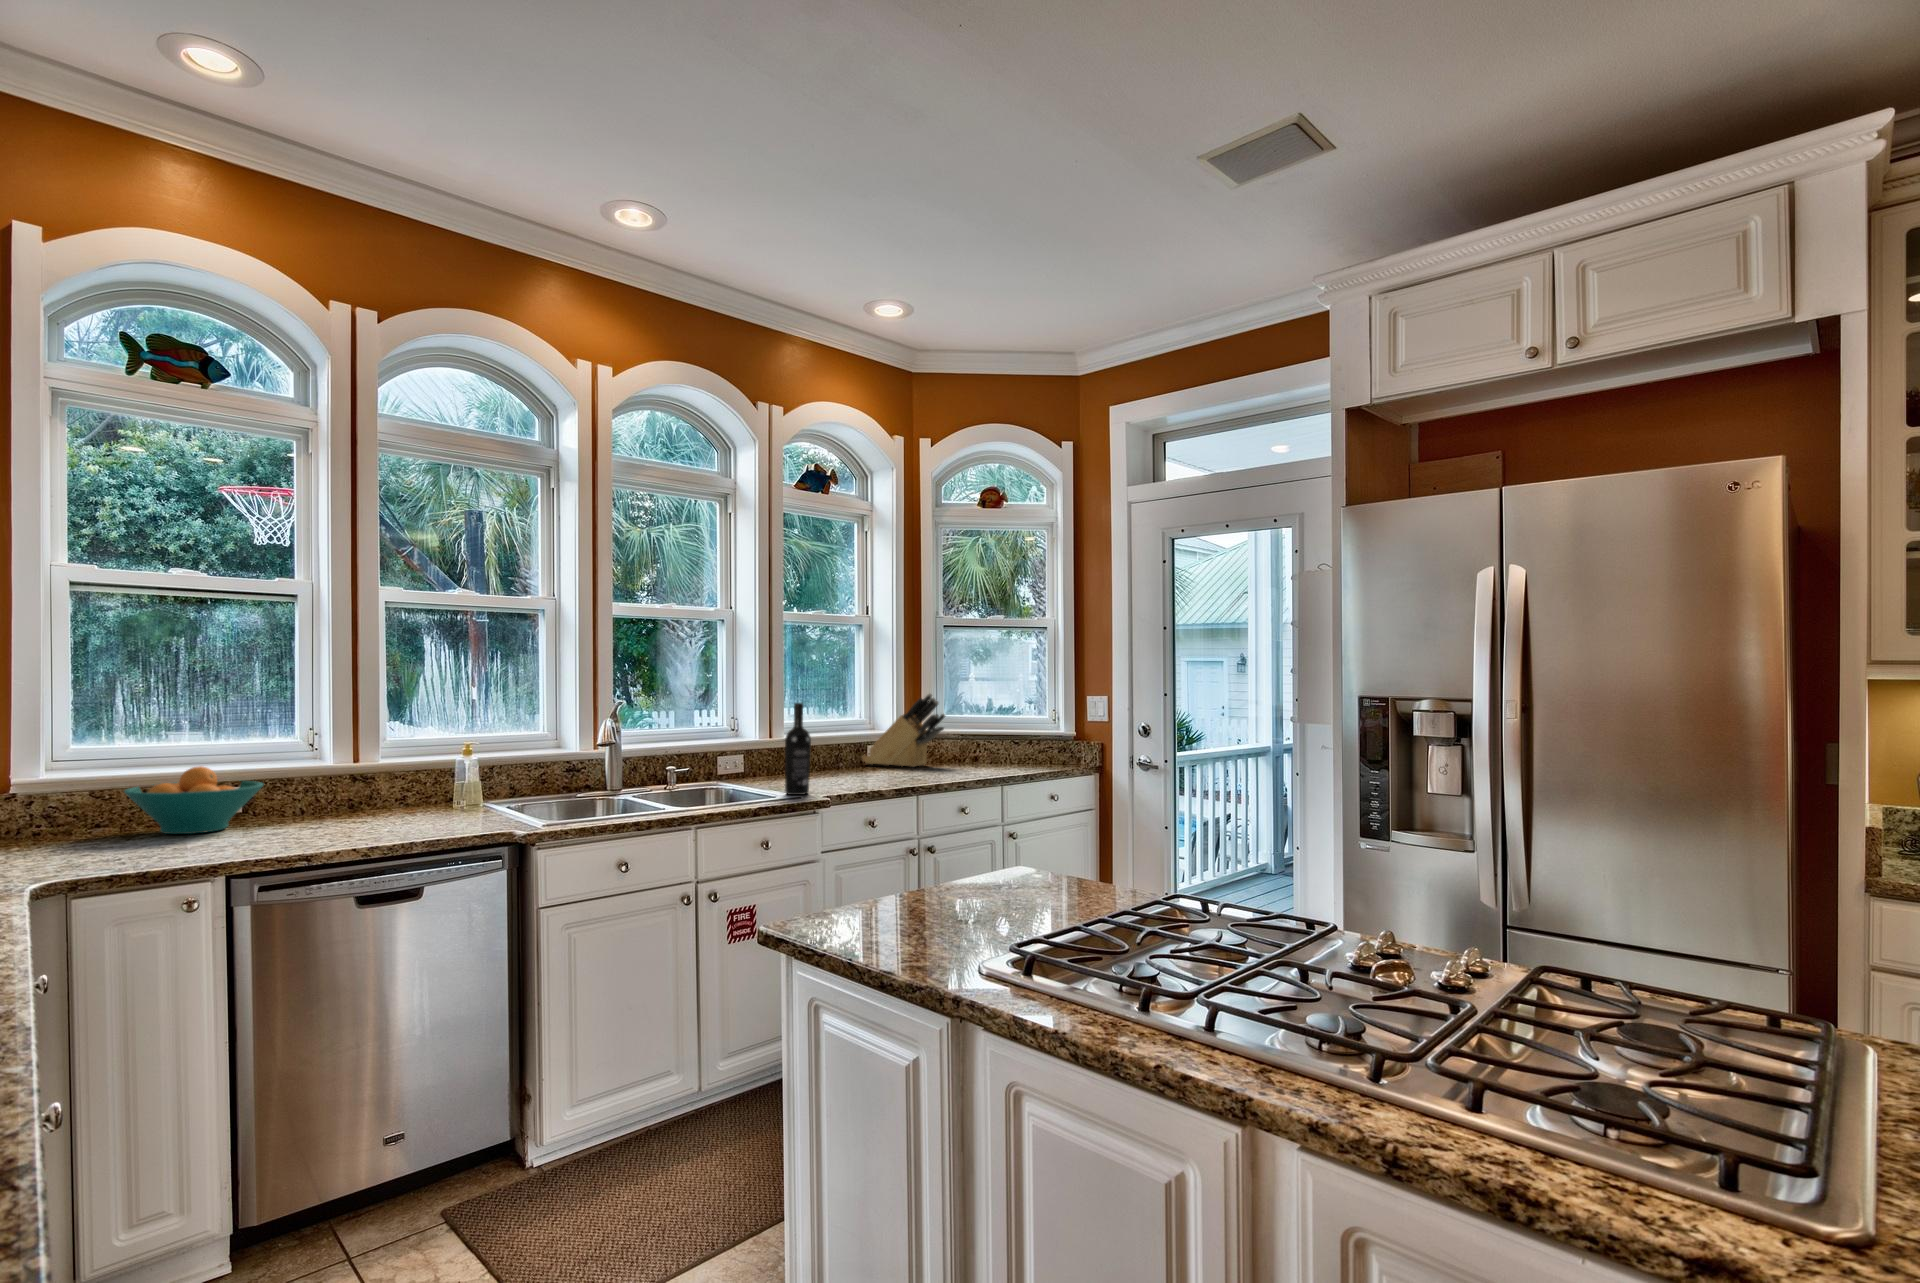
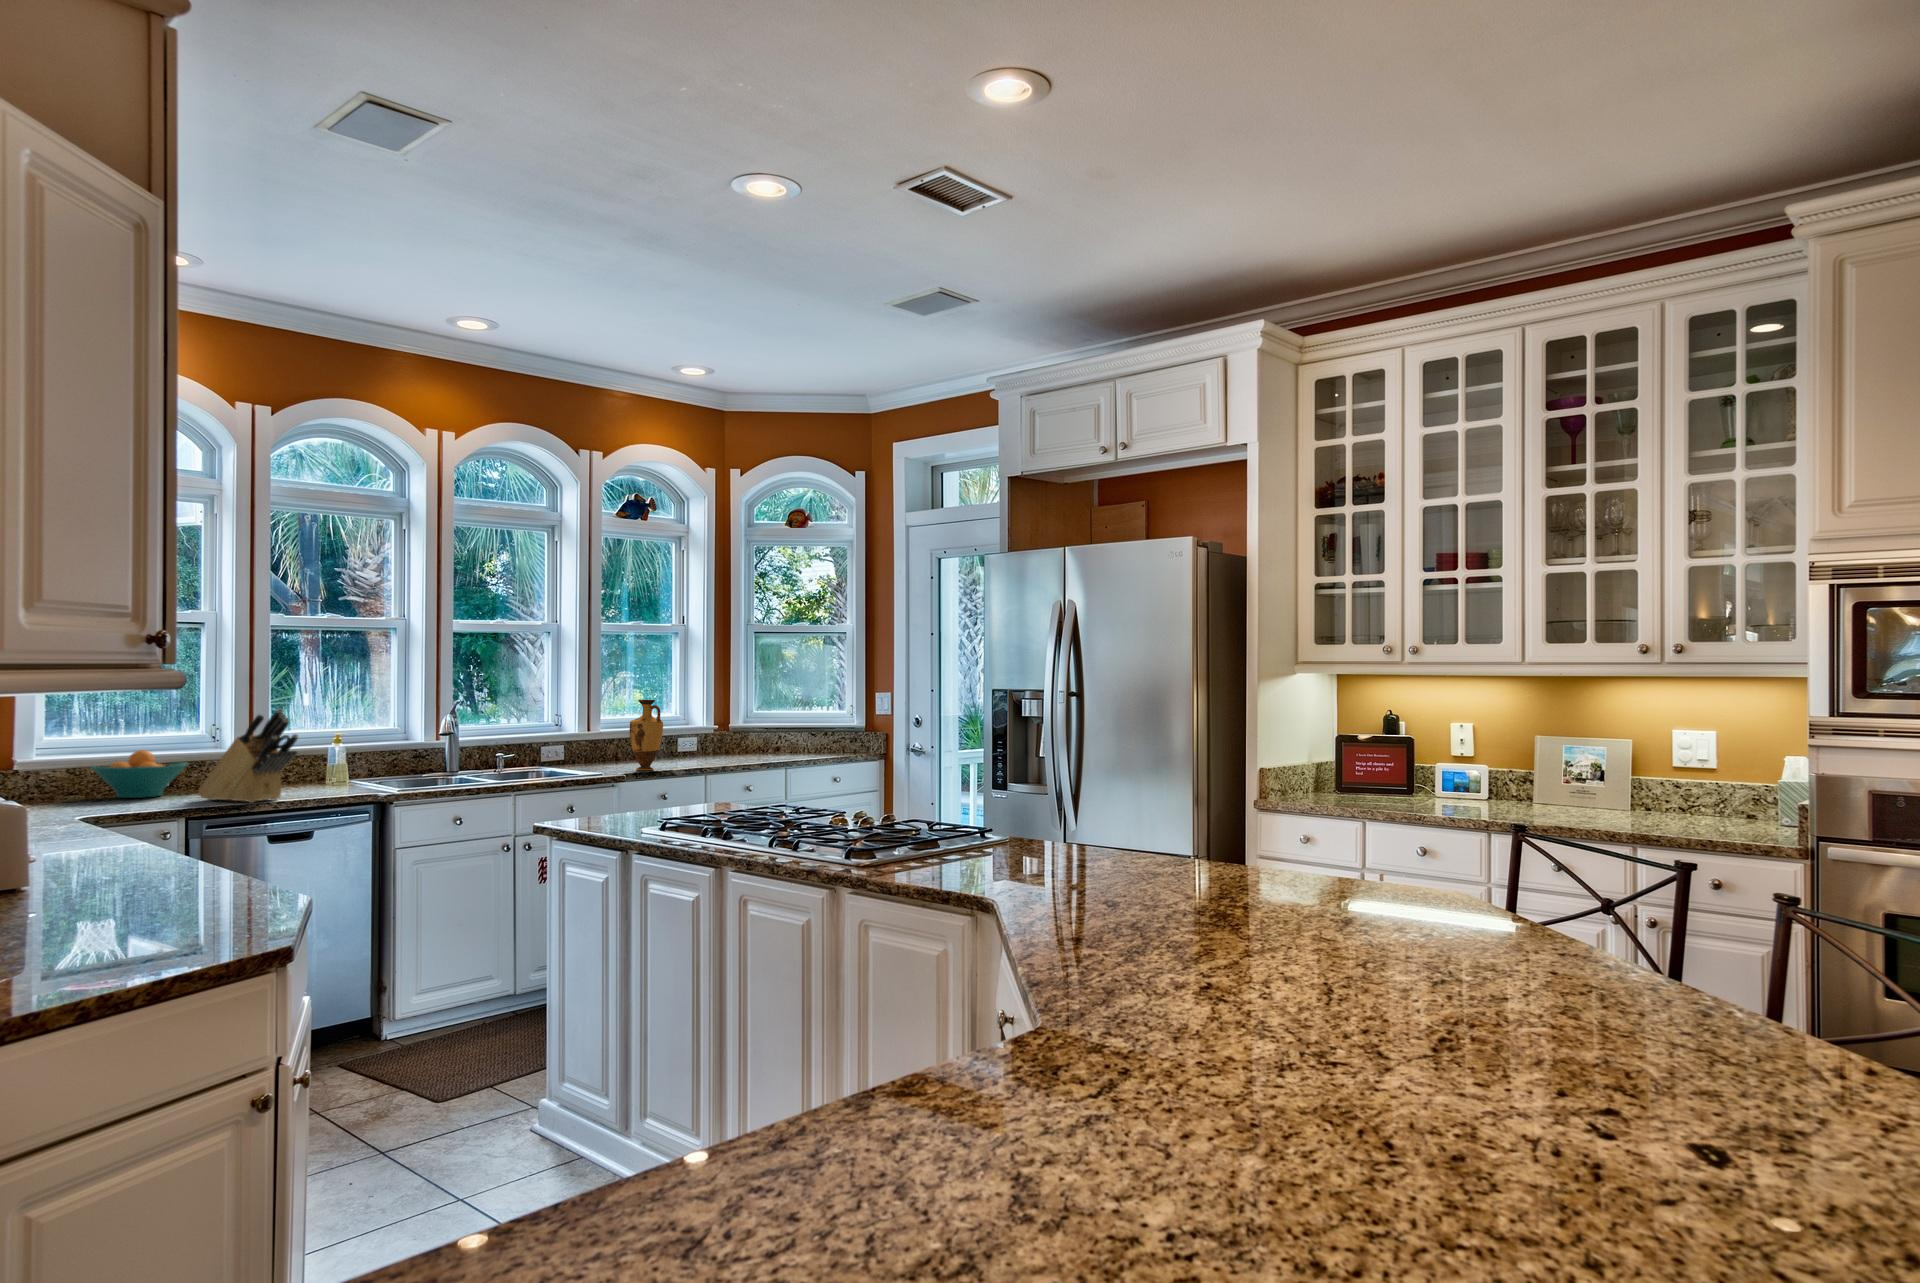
knife block: present [863,694,945,767] -> present [198,709,298,803]
vase: none [827,701,867,789] -> present [629,700,663,770]
wine bottle: present [785,703,811,795] -> none [592,701,614,774]

